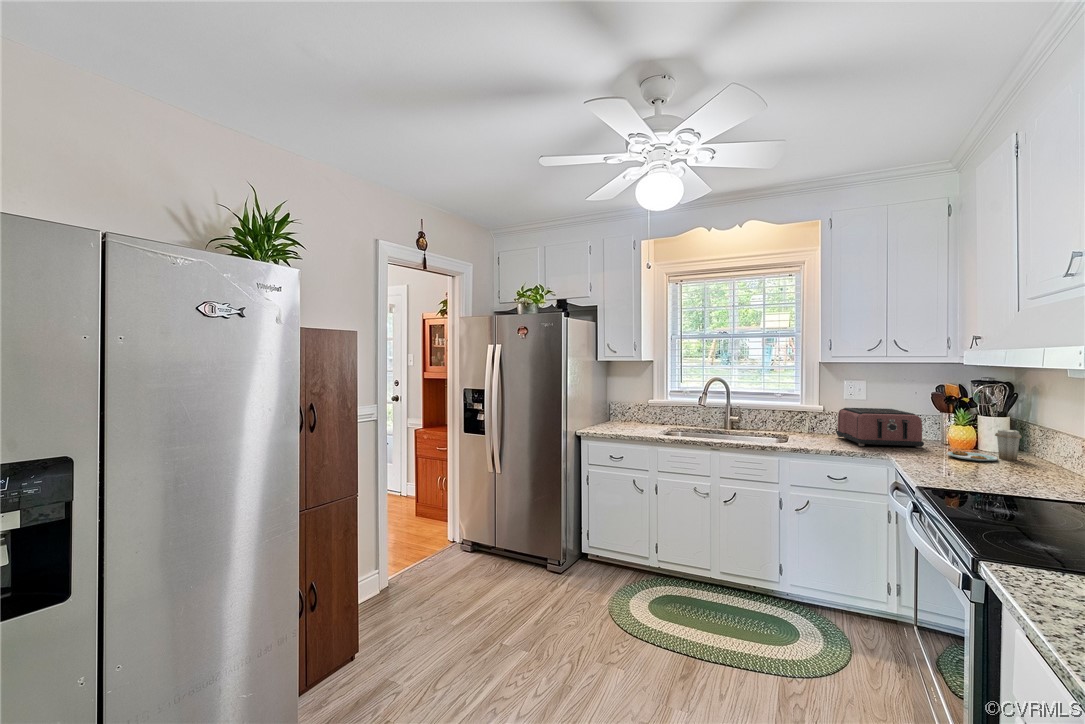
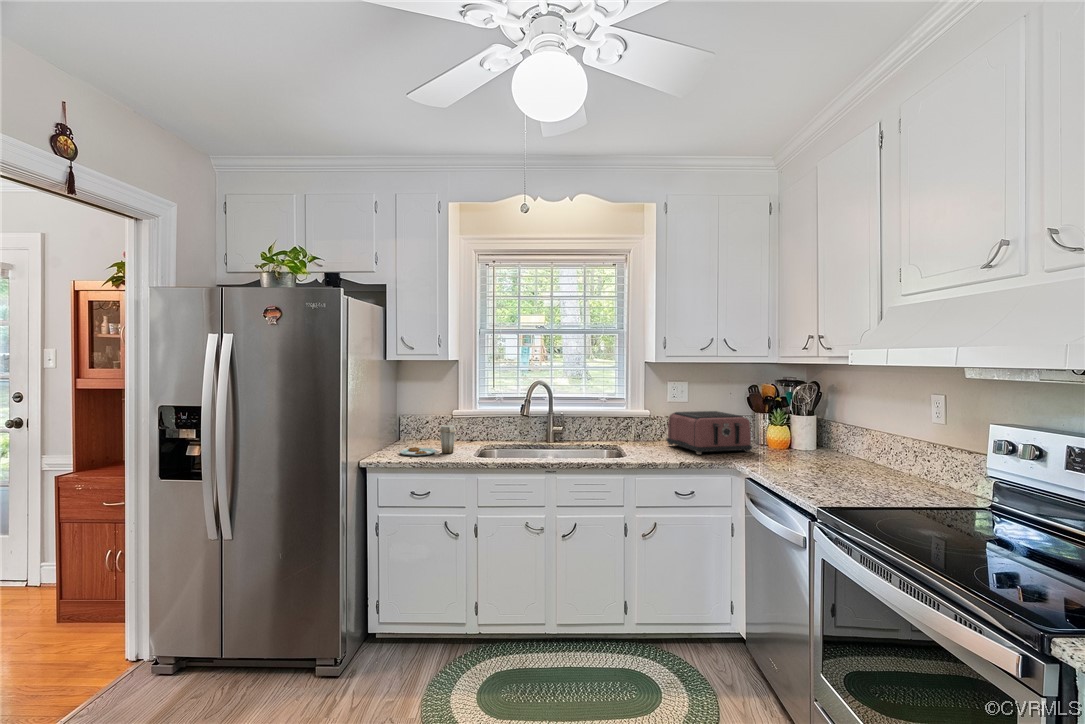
plate: present [947,430,1022,461] -> present [399,425,457,456]

